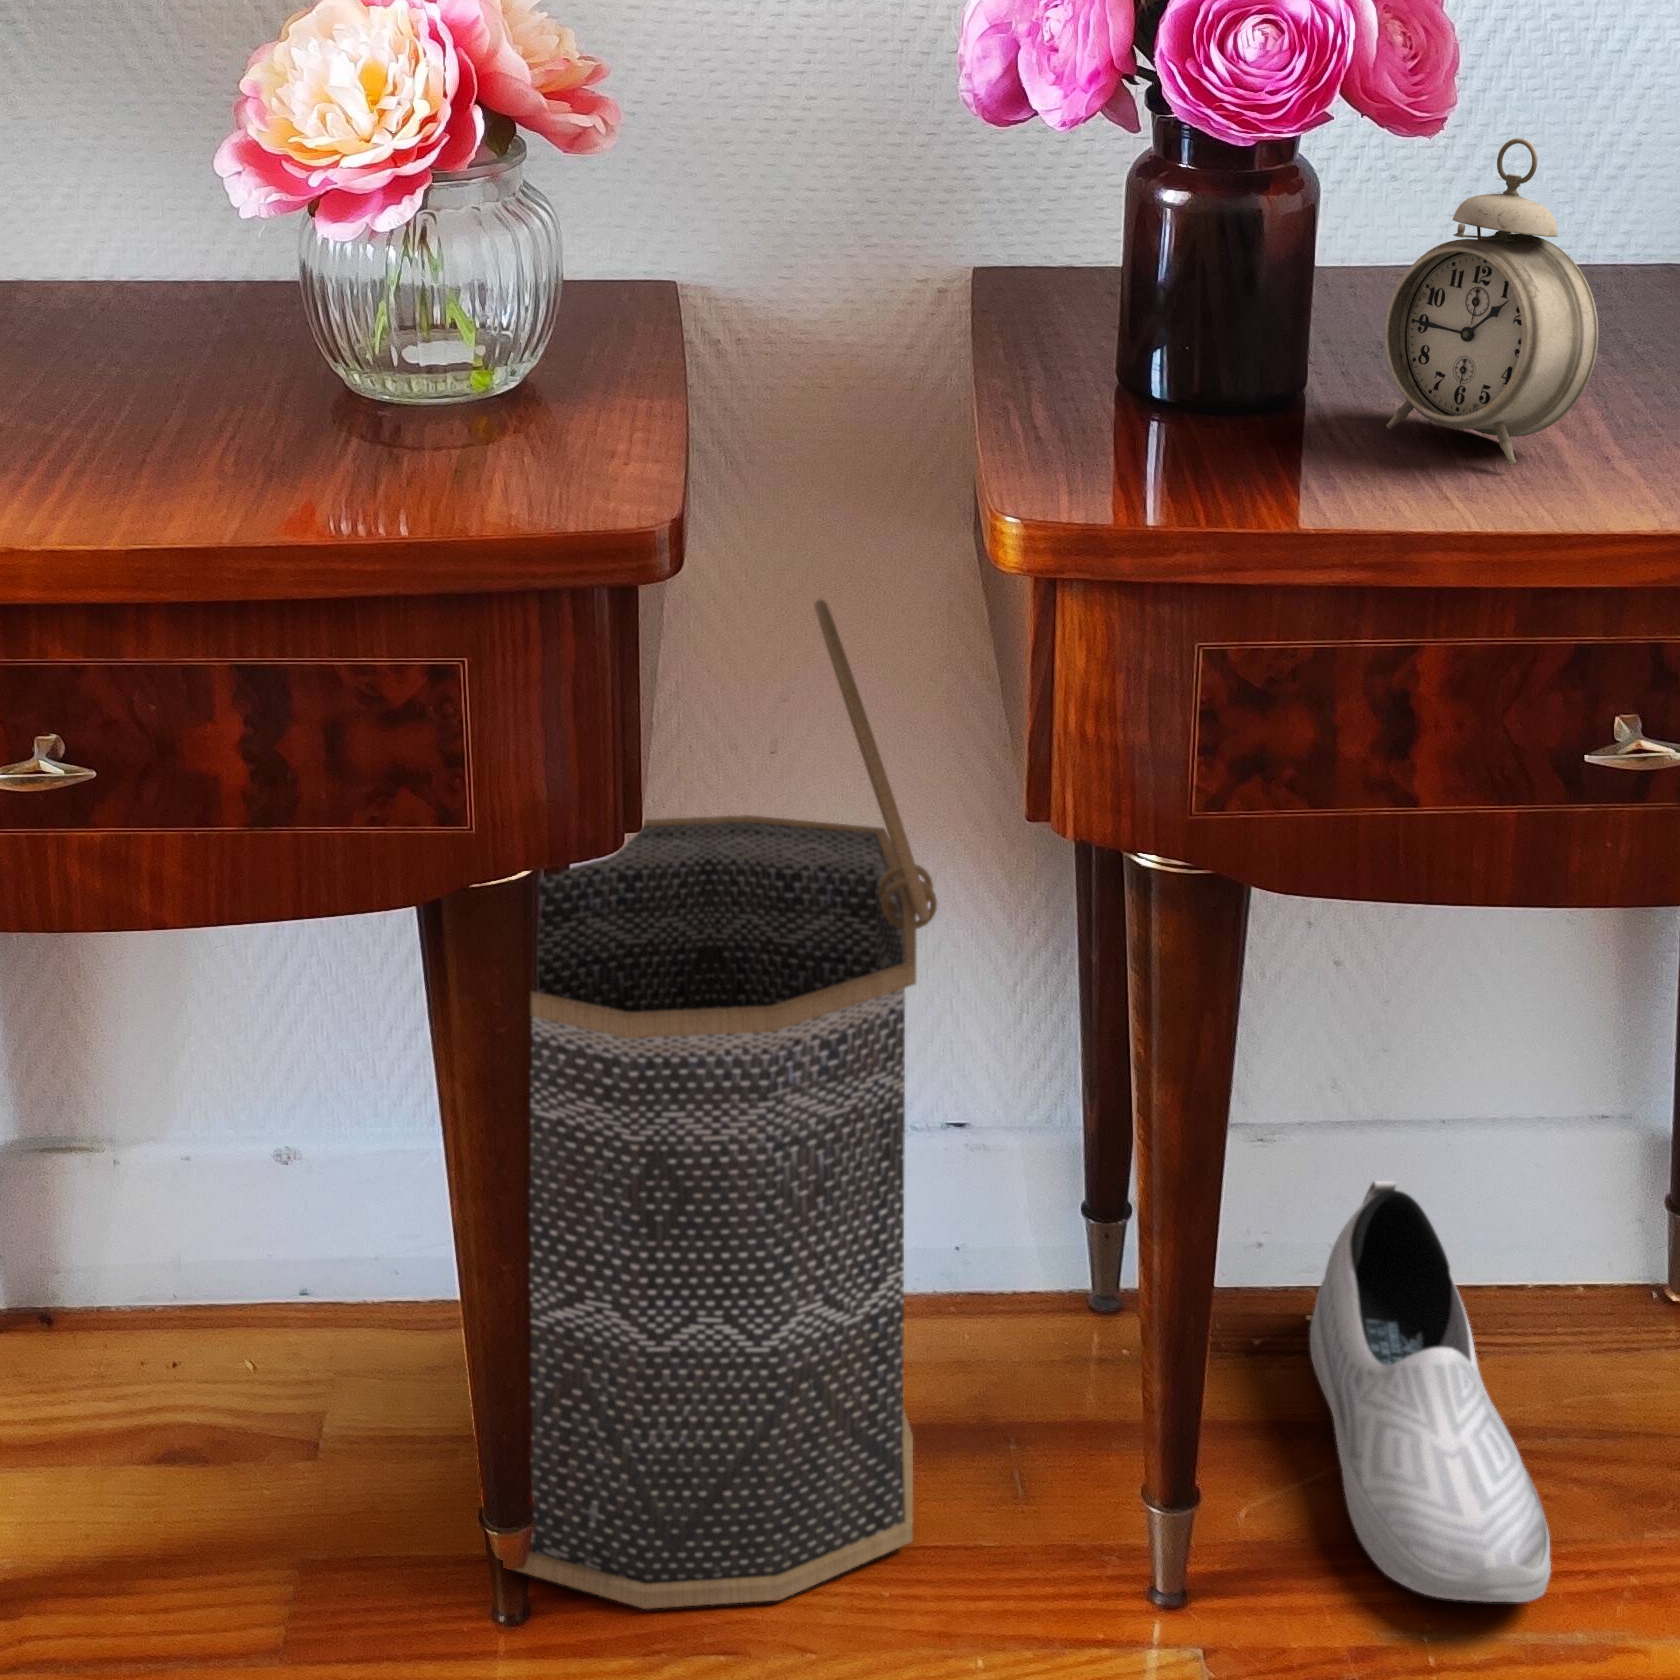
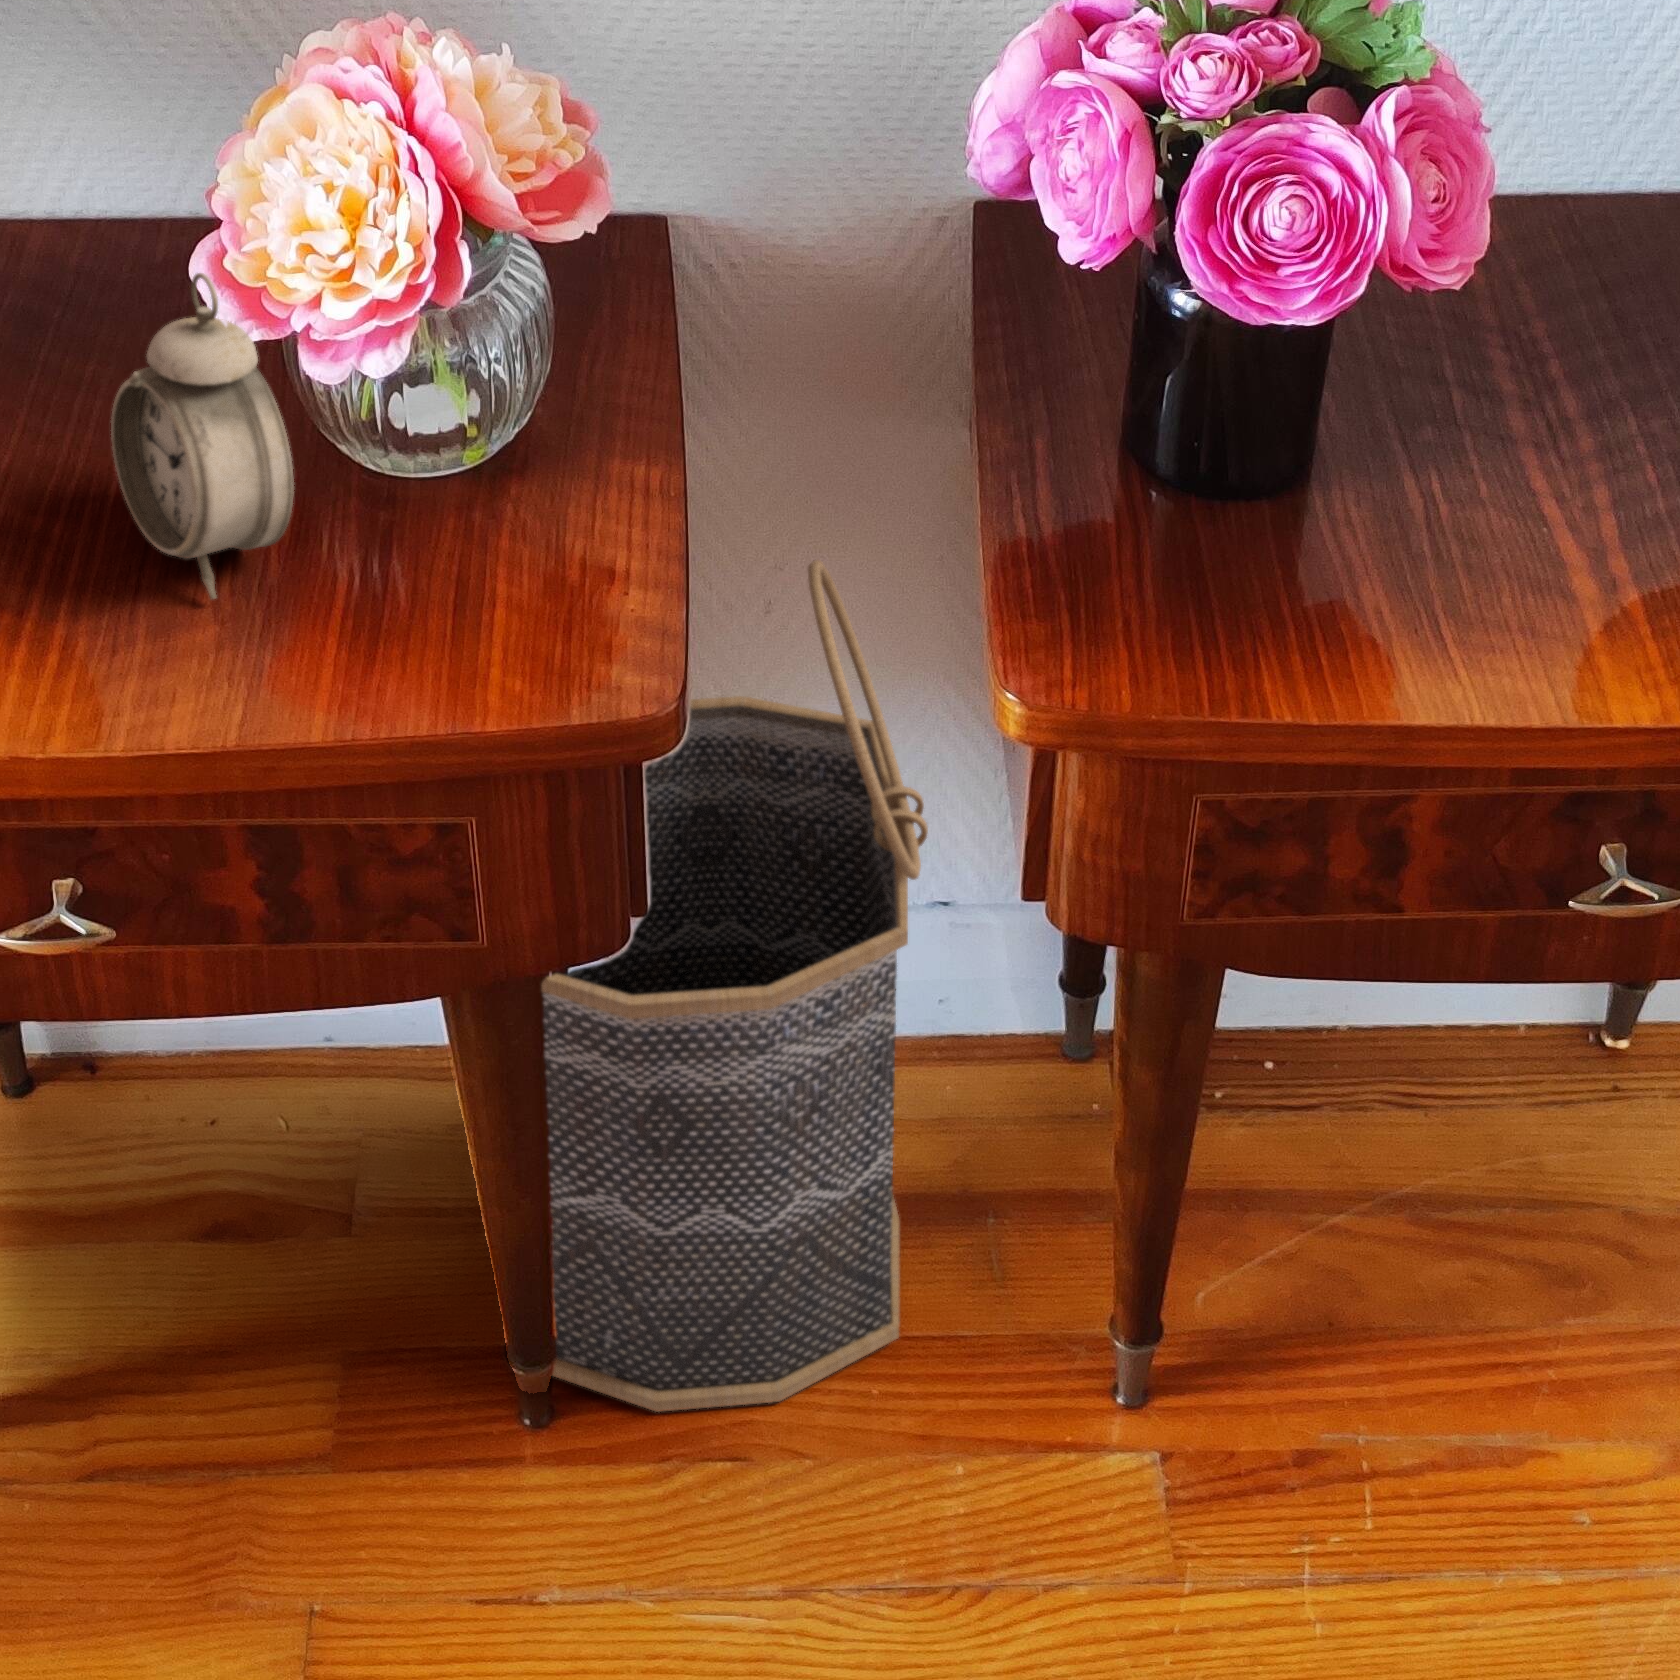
alarm clock: present [1384,138,1598,465] -> present [111,273,294,599]
shoe: present [1310,1181,1551,1602] -> none [1268,978,1478,1420]

